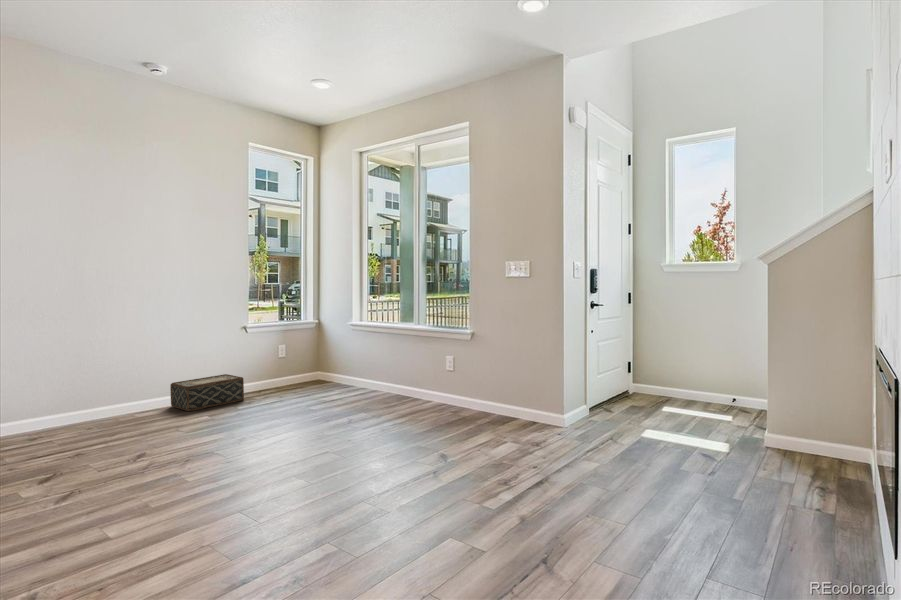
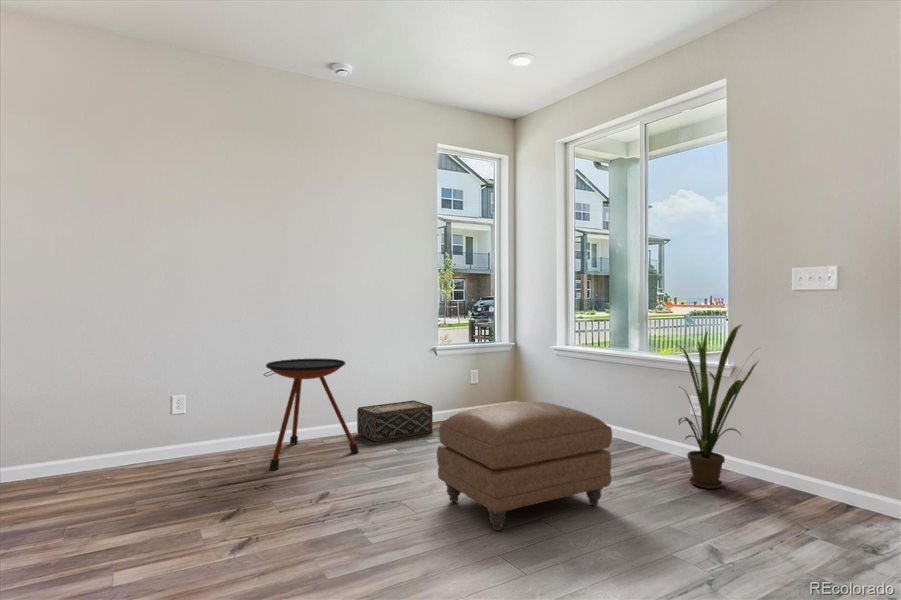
house plant: none [431,303,488,421] -> present [679,325,758,489]
side table: none [72,340,173,442] -> present [264,358,359,470]
ottoman: none [243,366,381,462] -> present [437,402,612,531]

